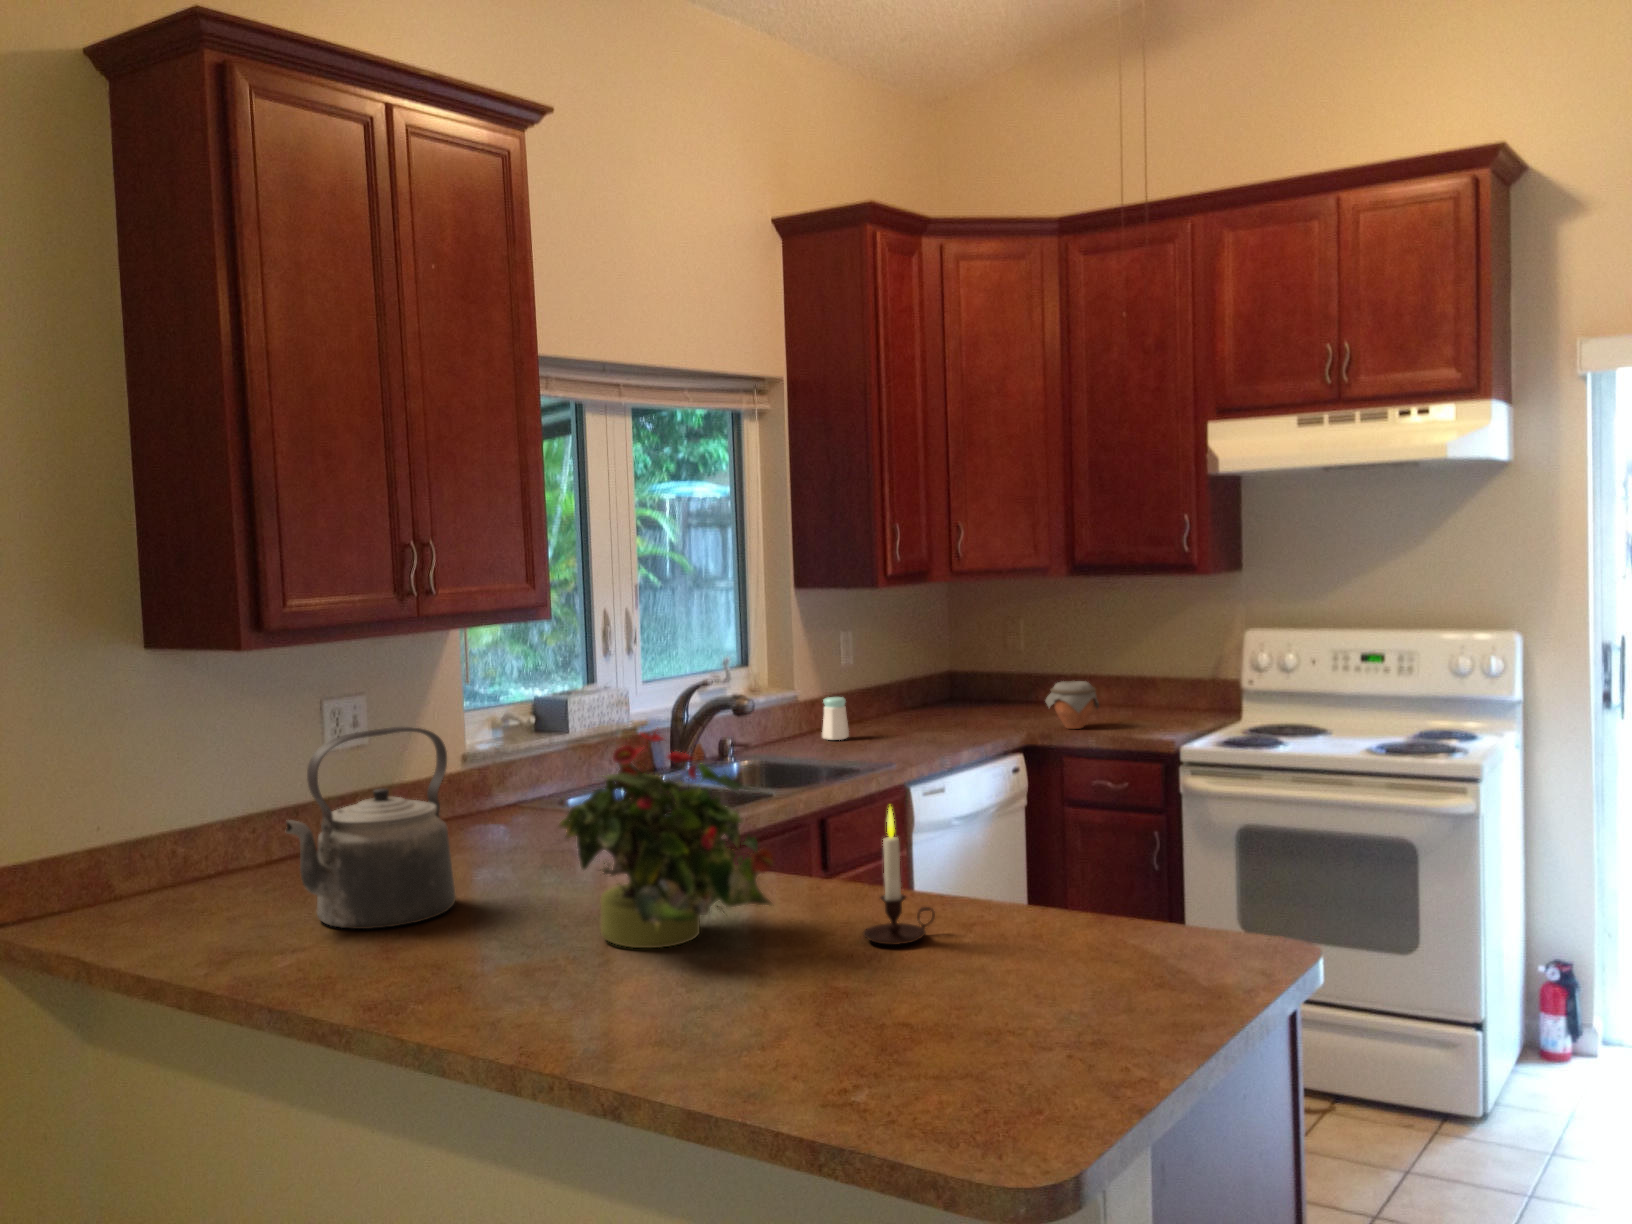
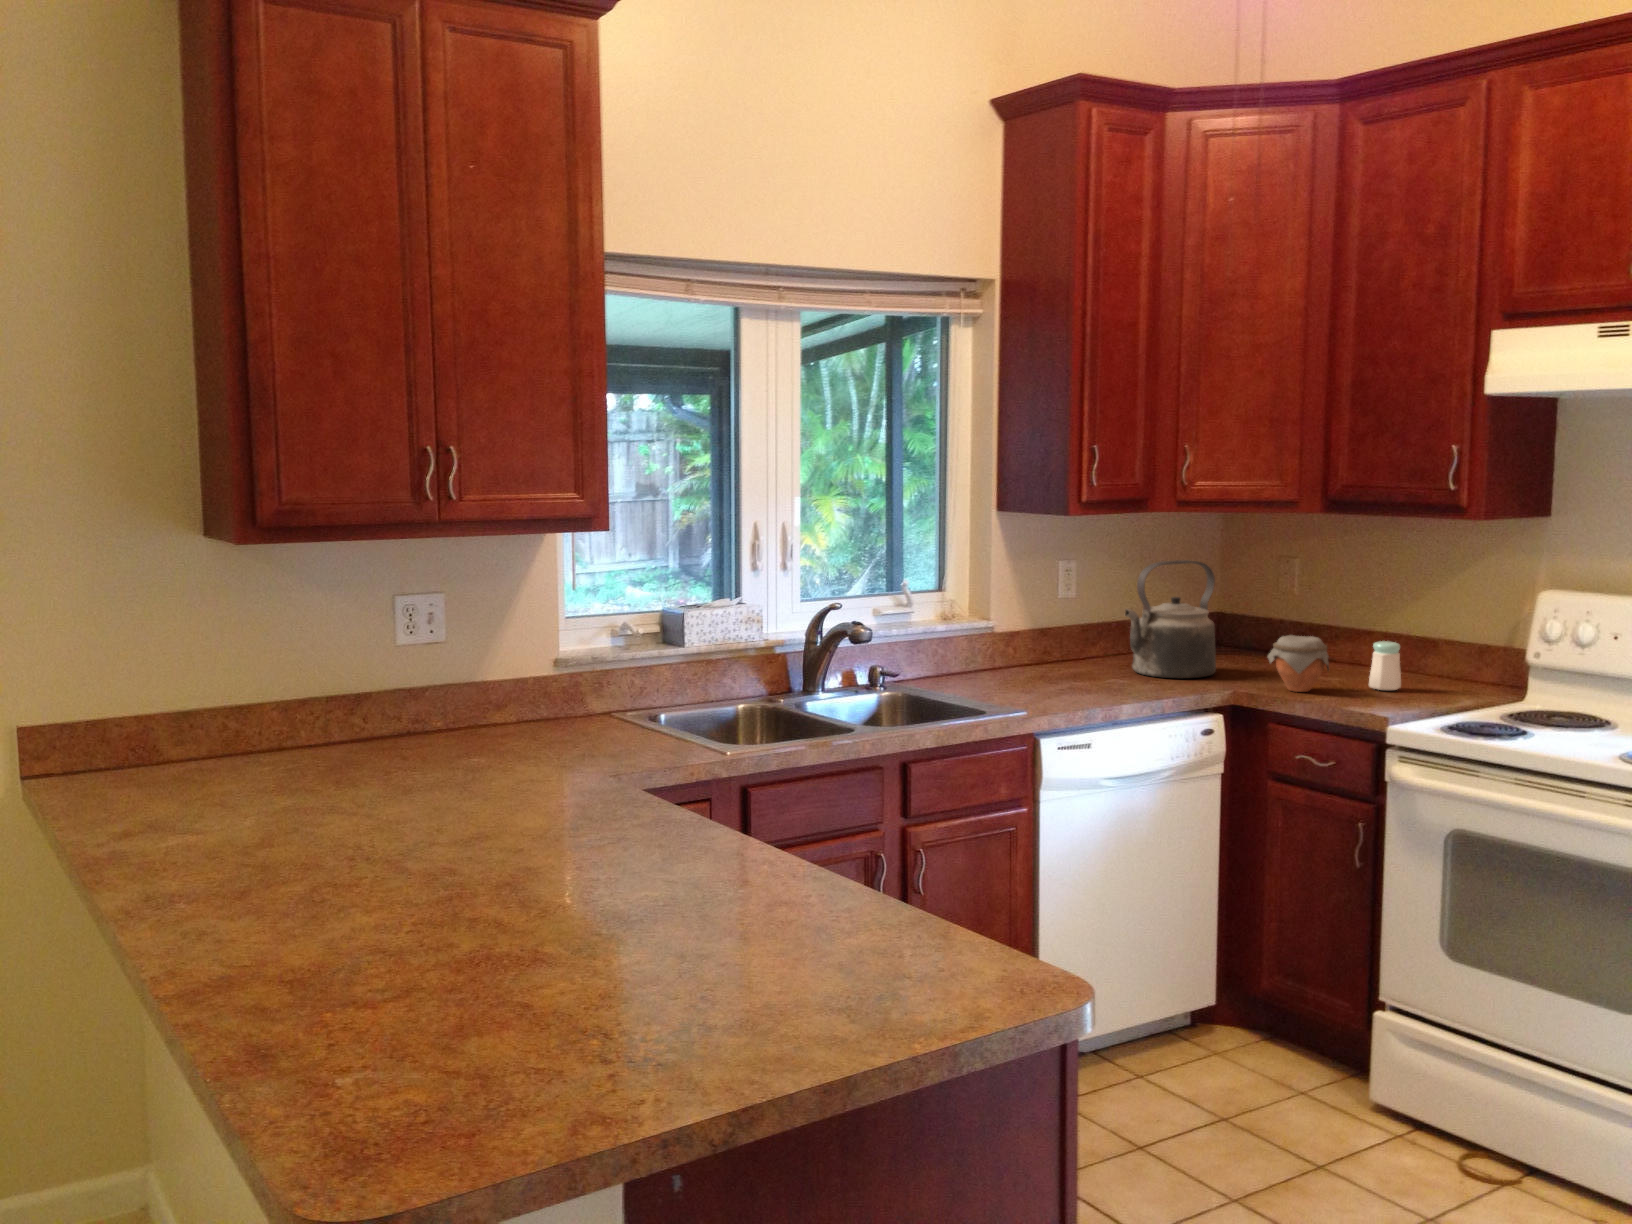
salt shaker: present [822,697,849,740] -> present [1369,641,1401,690]
kettle: present [286,727,455,929] -> present [1125,560,1216,678]
potted plant: present [559,730,773,948] -> none [413,655,623,875]
candle: present [863,807,935,945] -> none [667,760,752,909]

